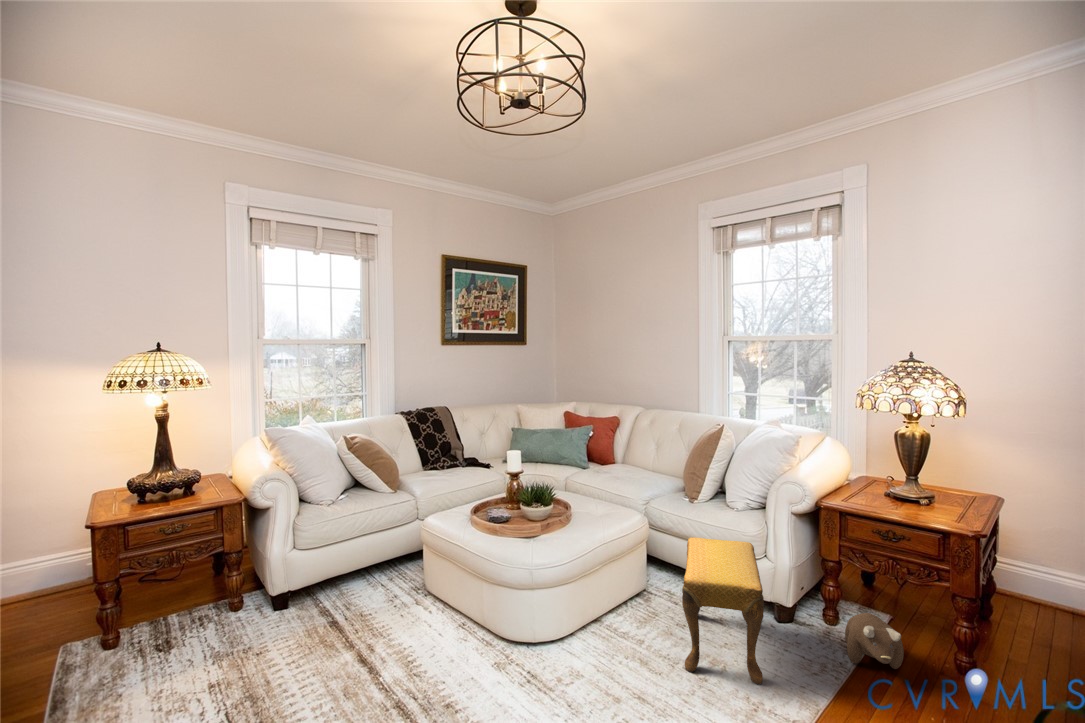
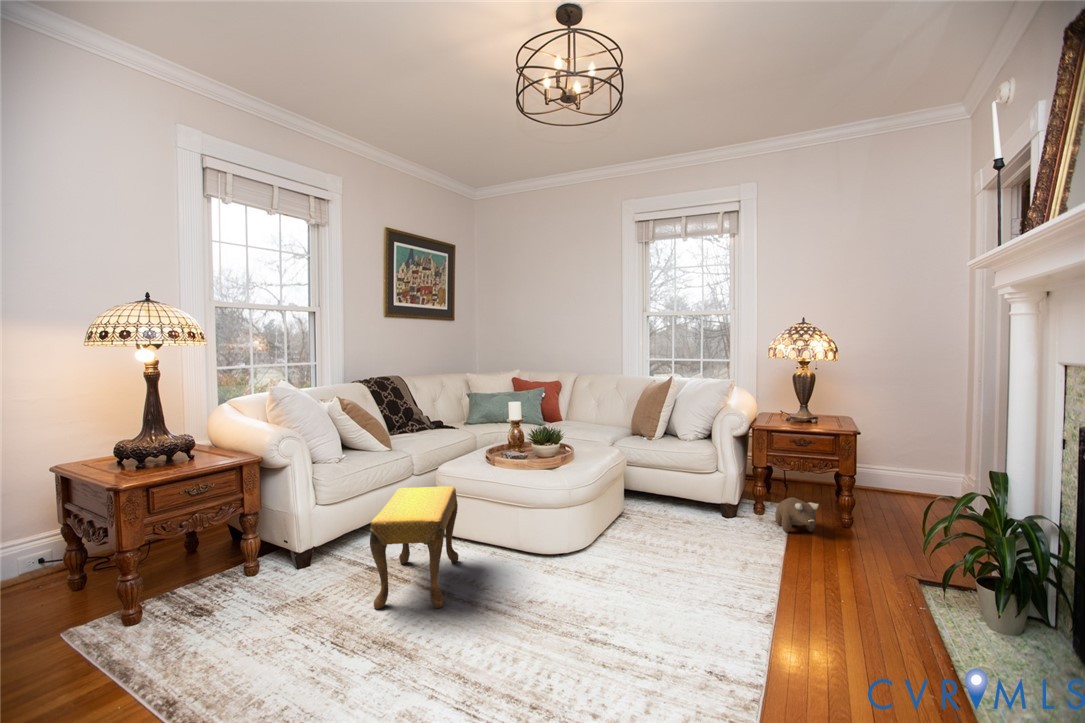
footstool: present [682,537,764,684] -> present [370,486,458,609]

